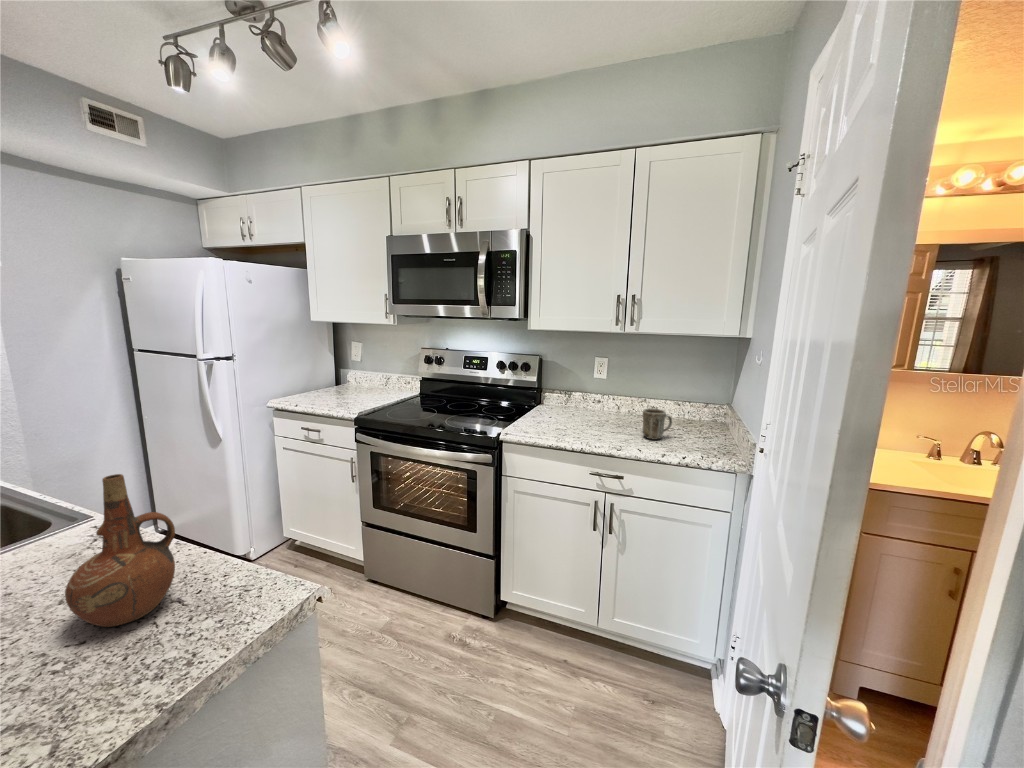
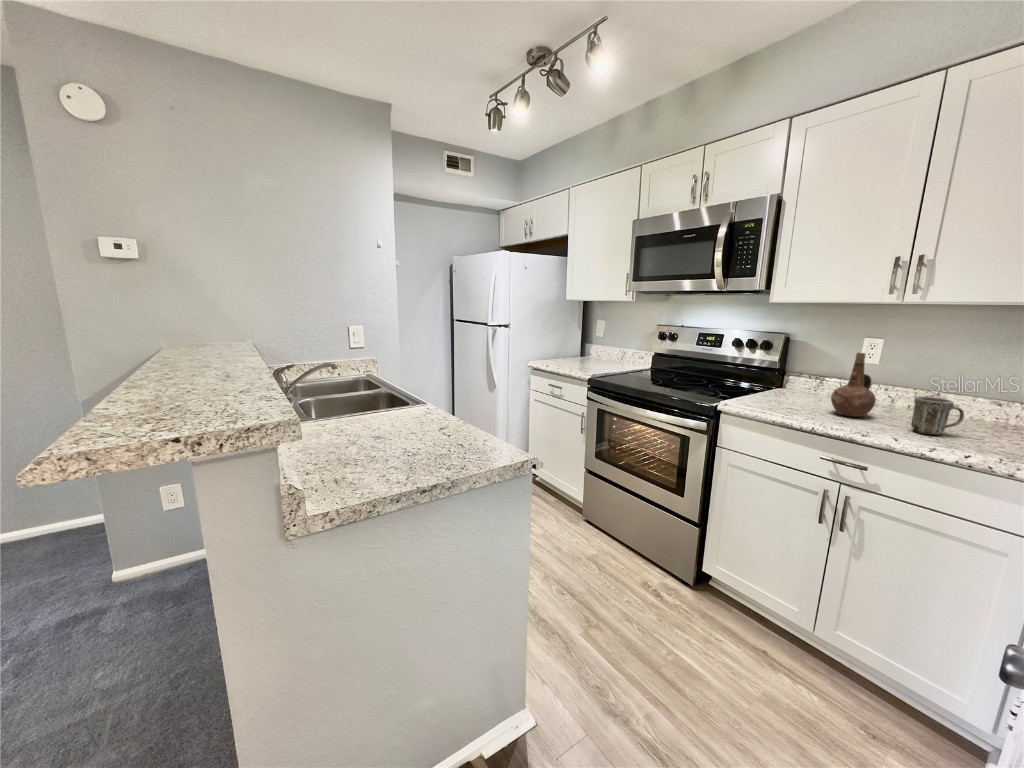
ceramic pitcher: present [65,474,175,627] -> present [831,353,876,417]

